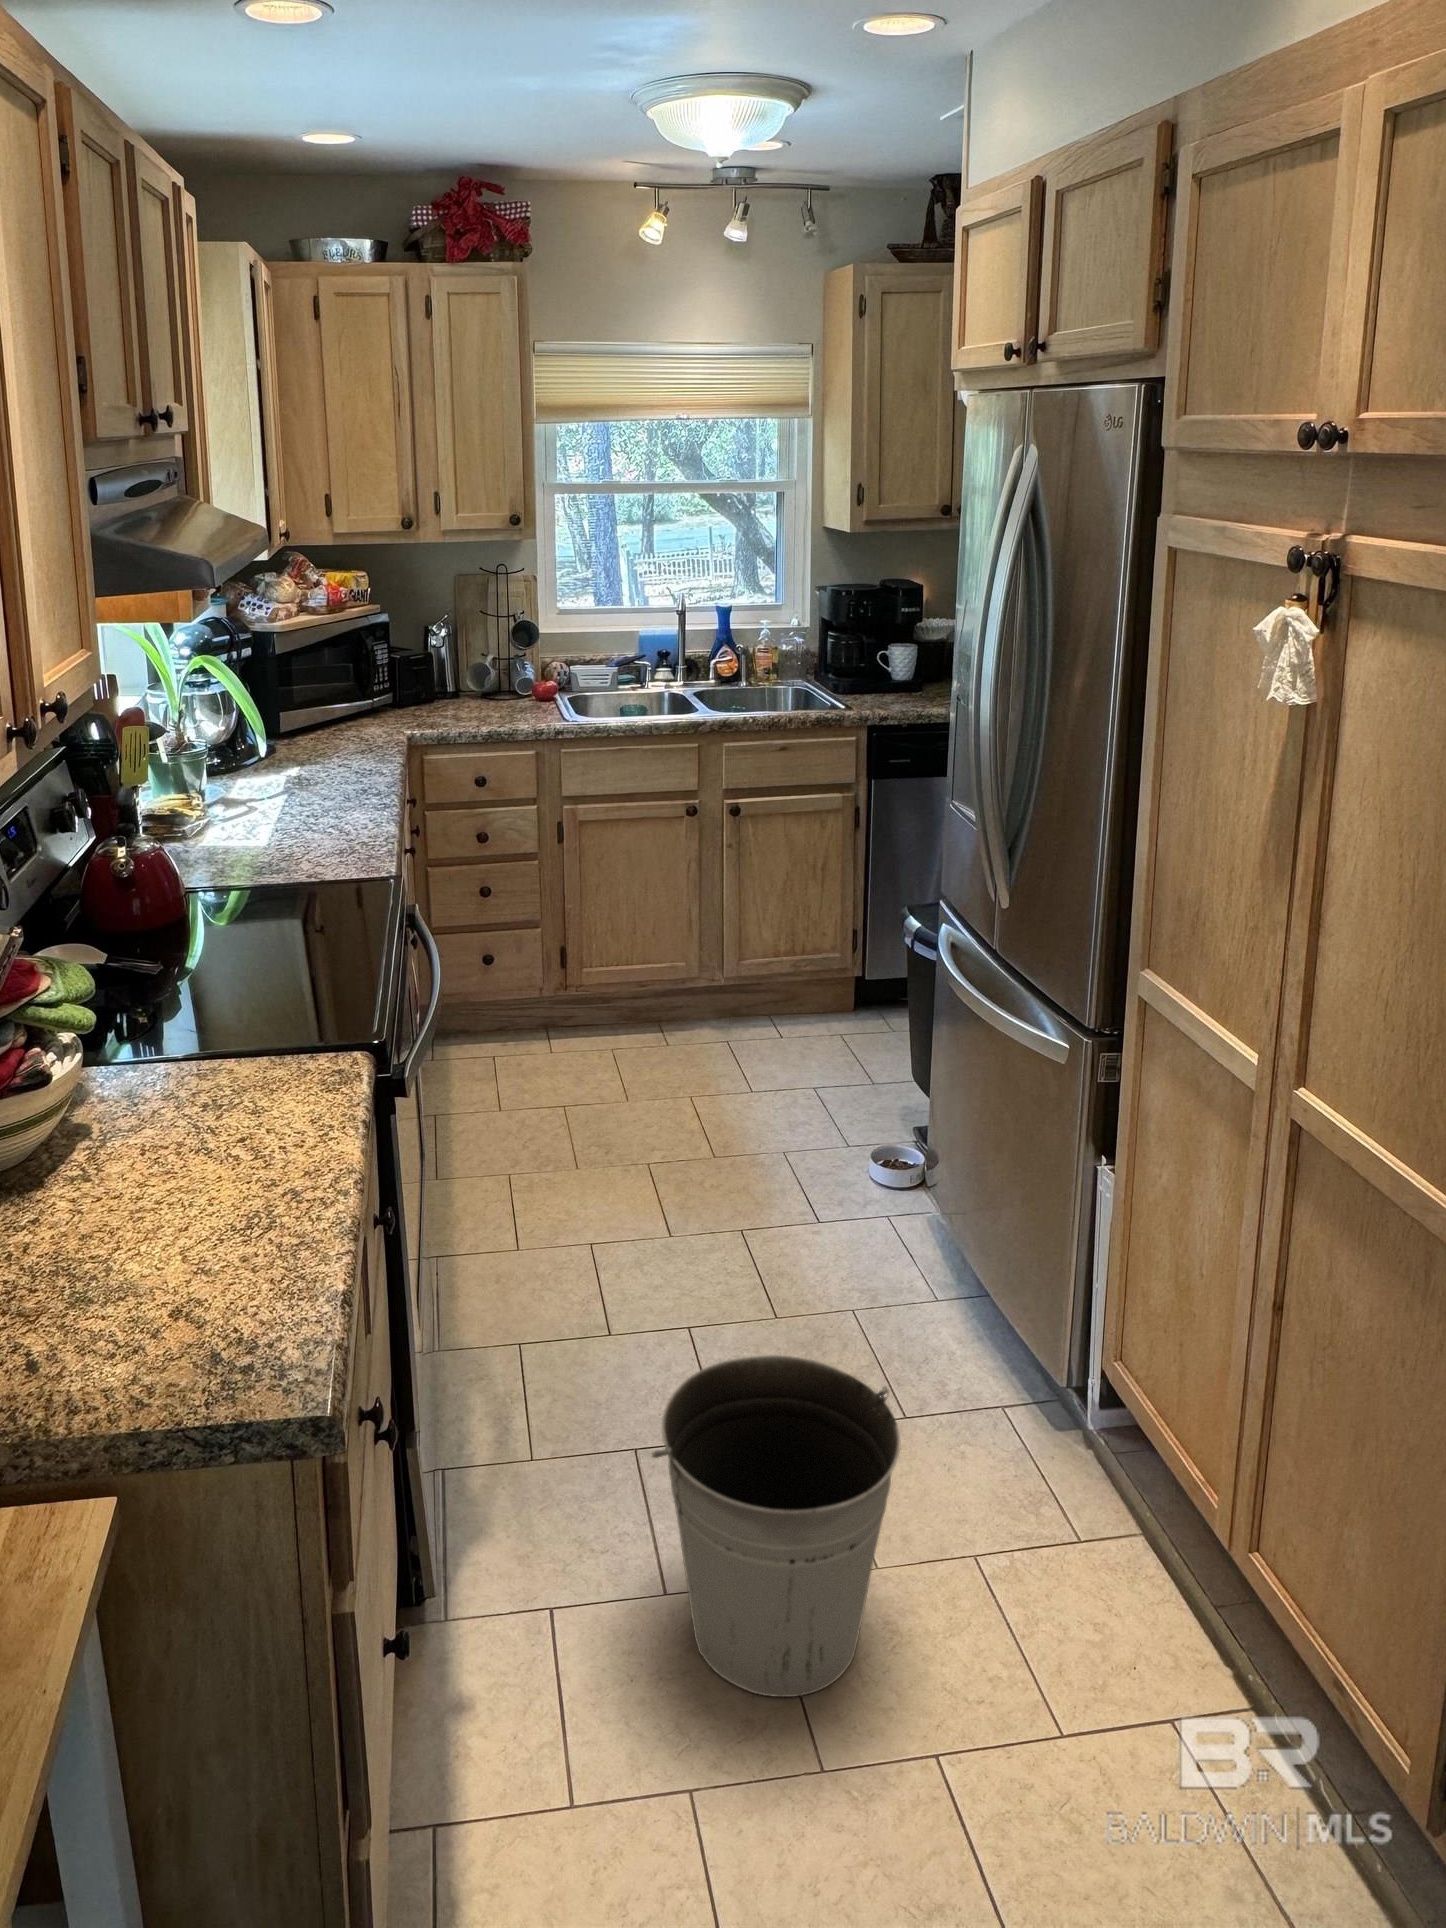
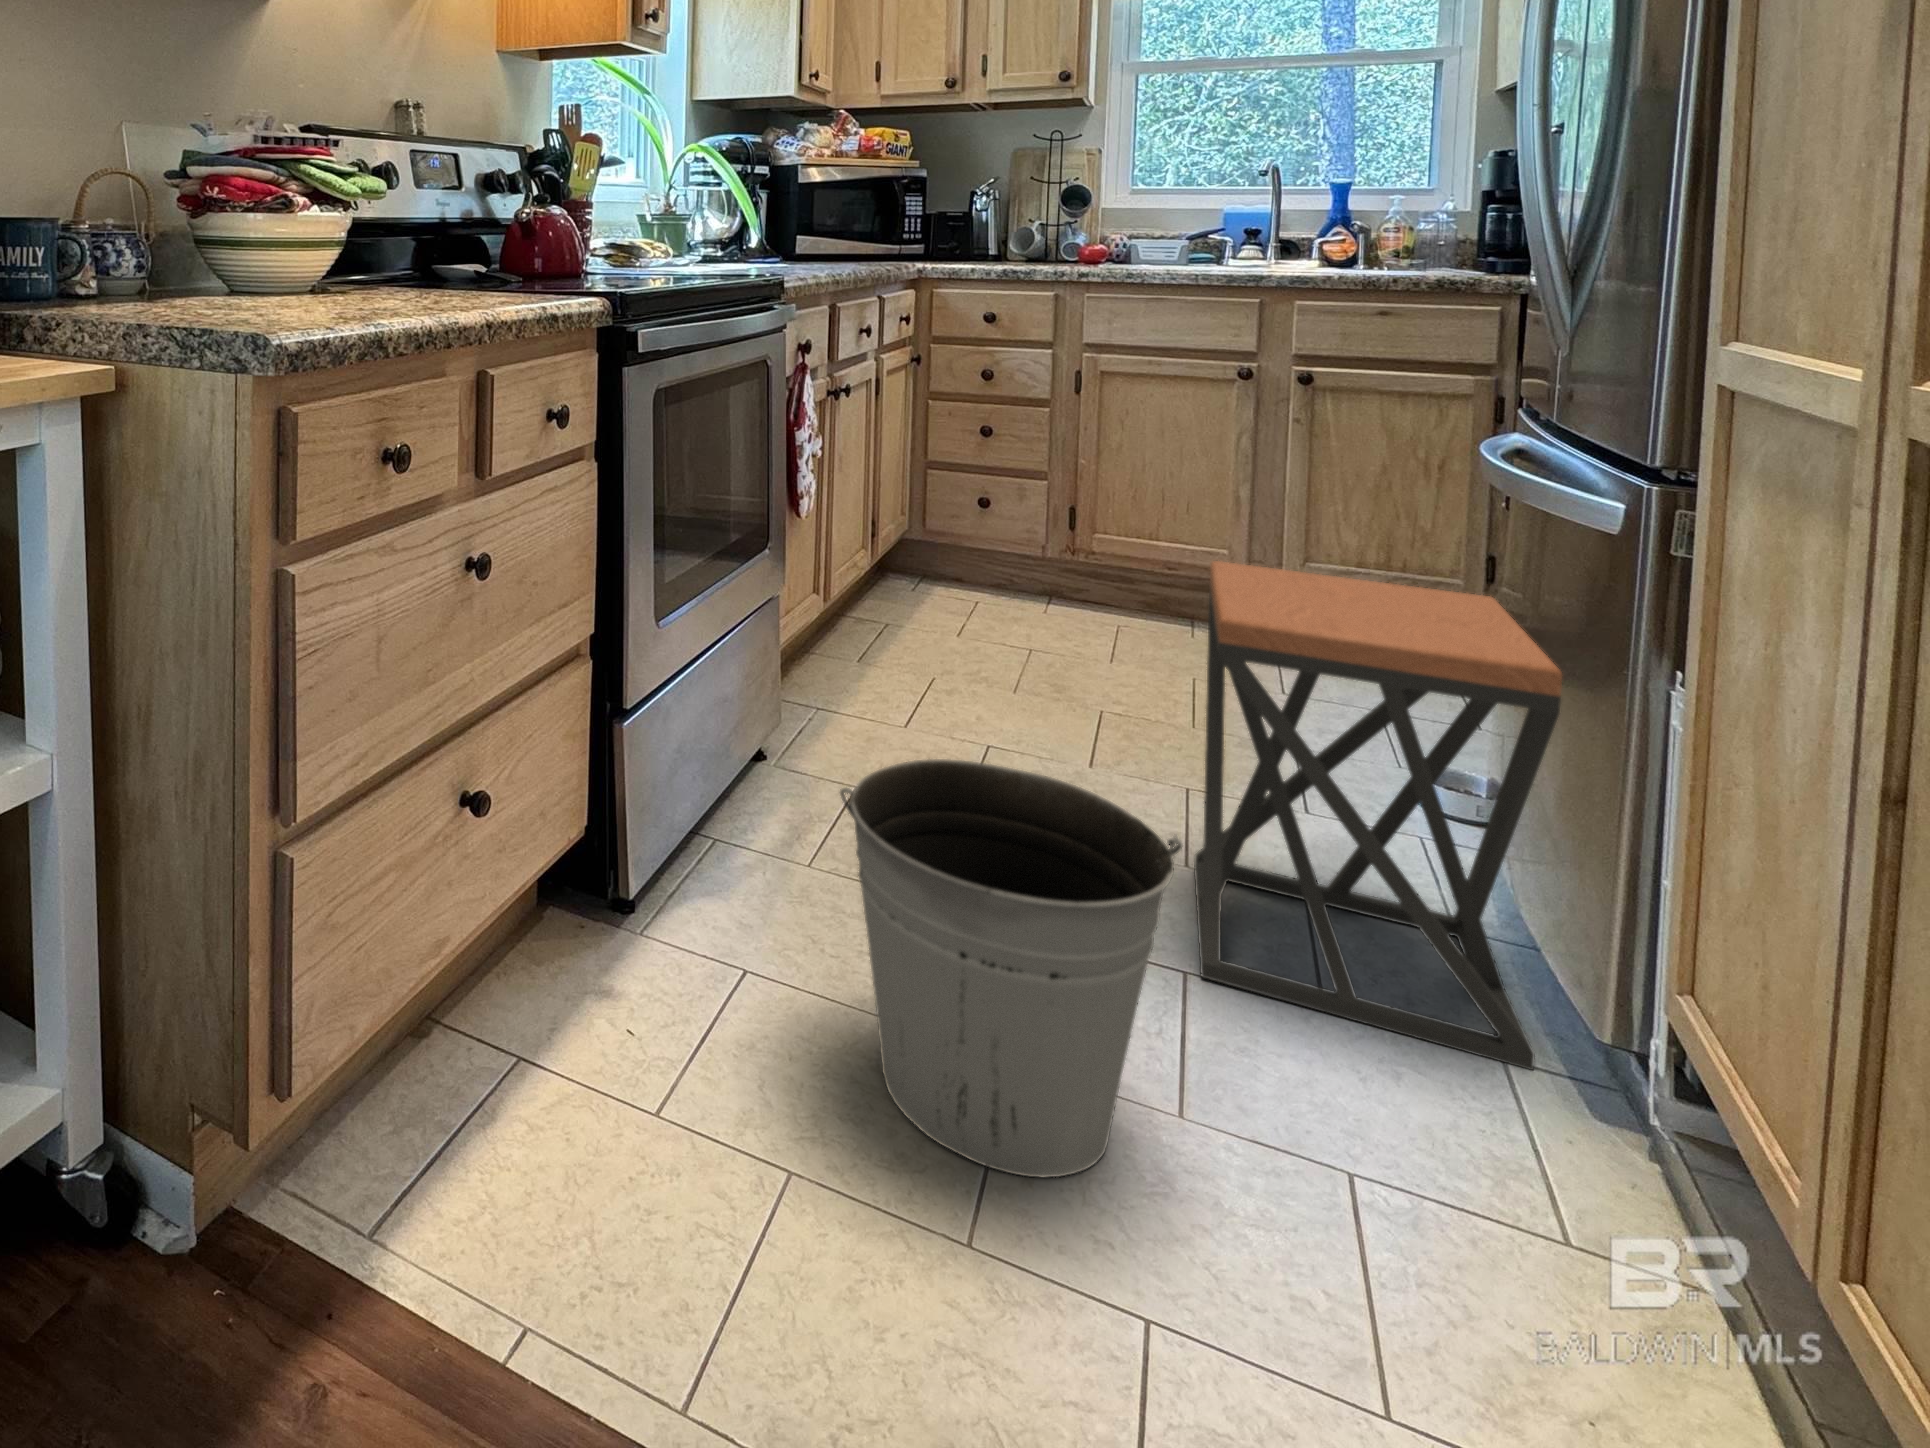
stool: none [784,1071,1035,1429] -> present [1194,561,1562,1070]

